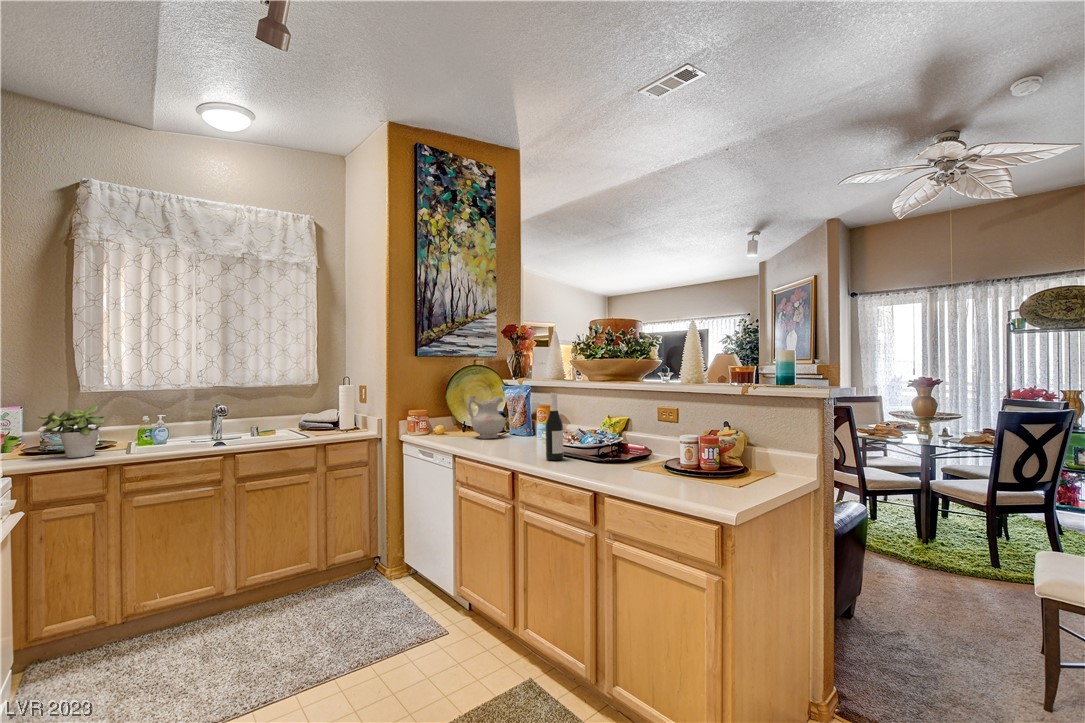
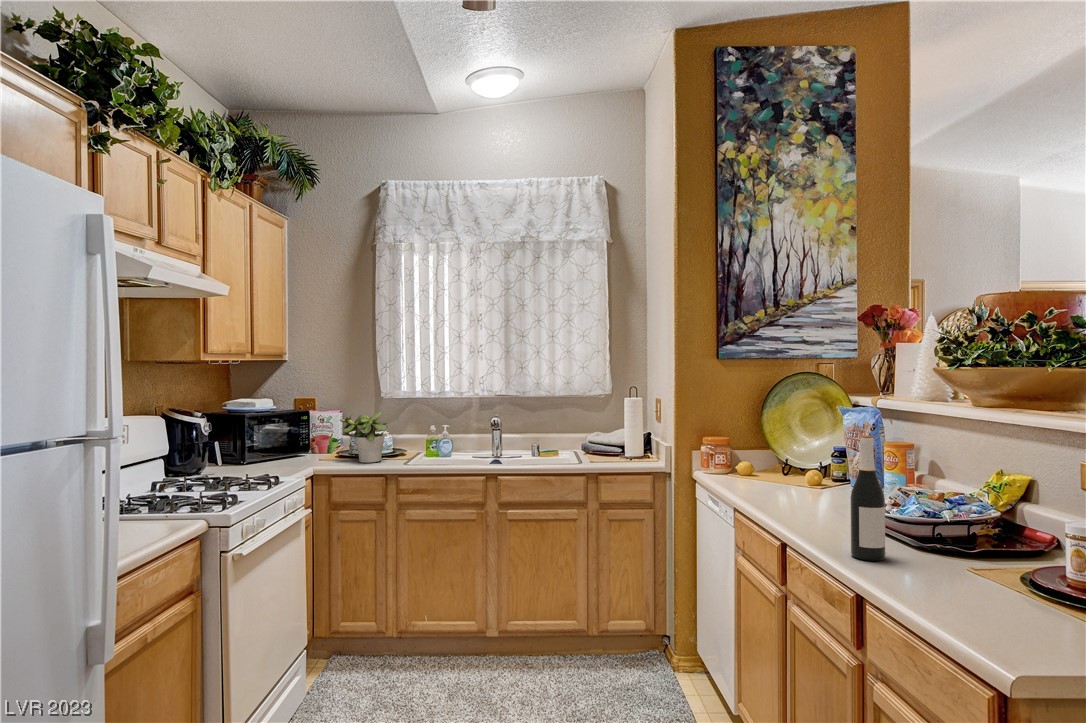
ceramic pitcher: present [467,396,505,439] -> none [772,425,836,497]

